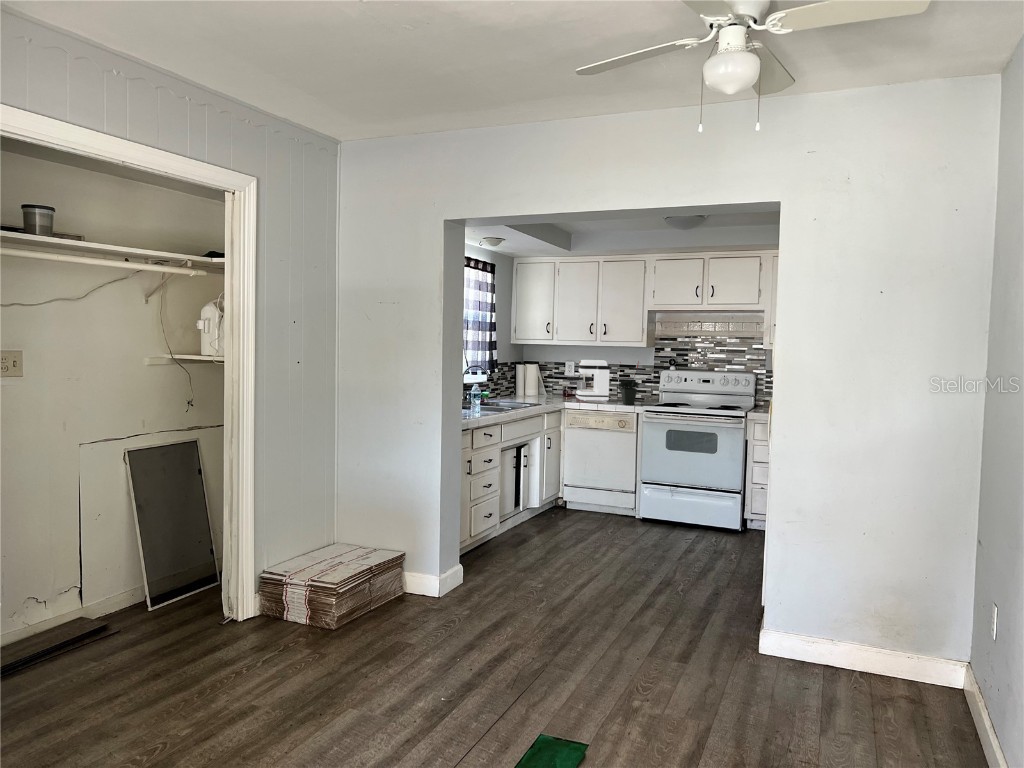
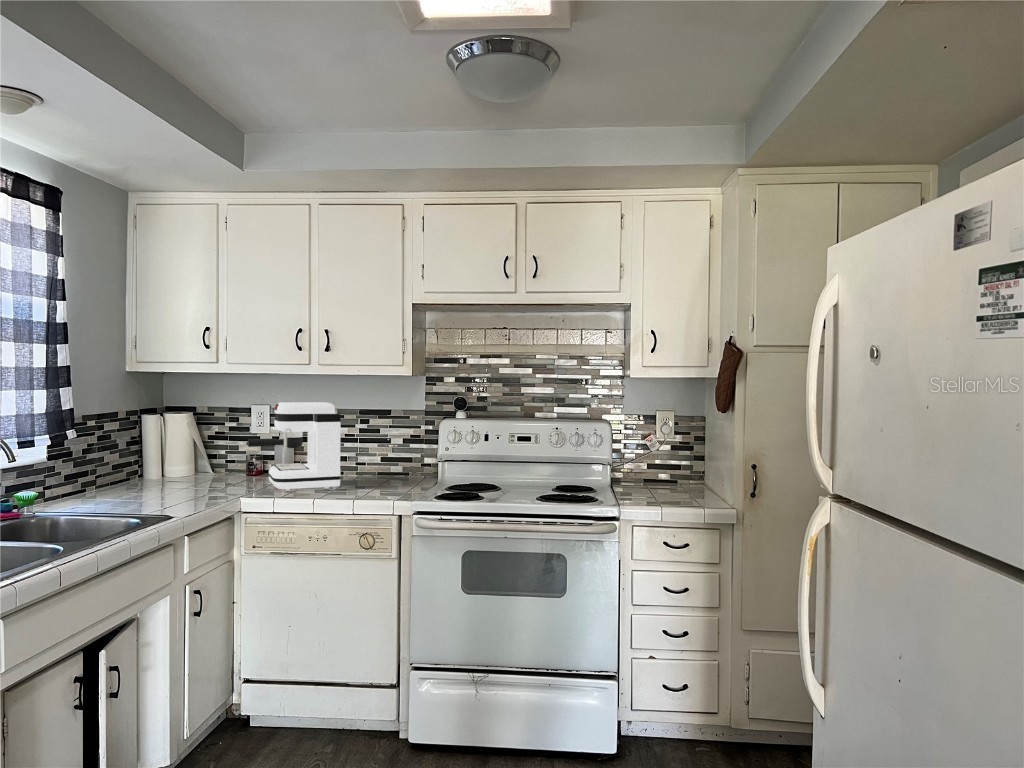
potted plant: present [617,362,640,405] -> none [357,400,410,497]

